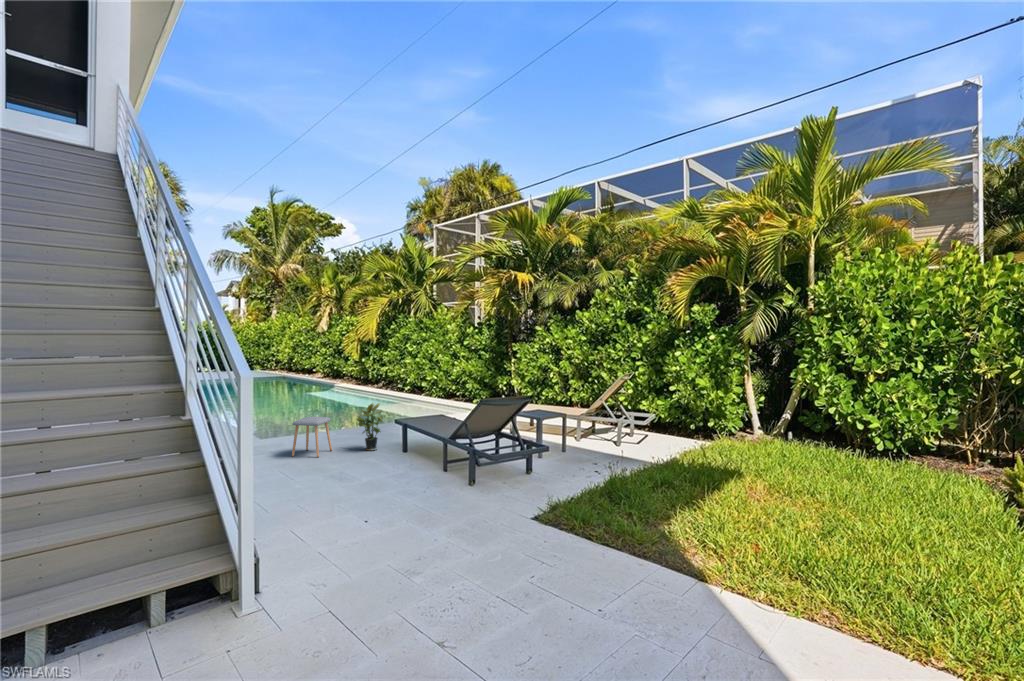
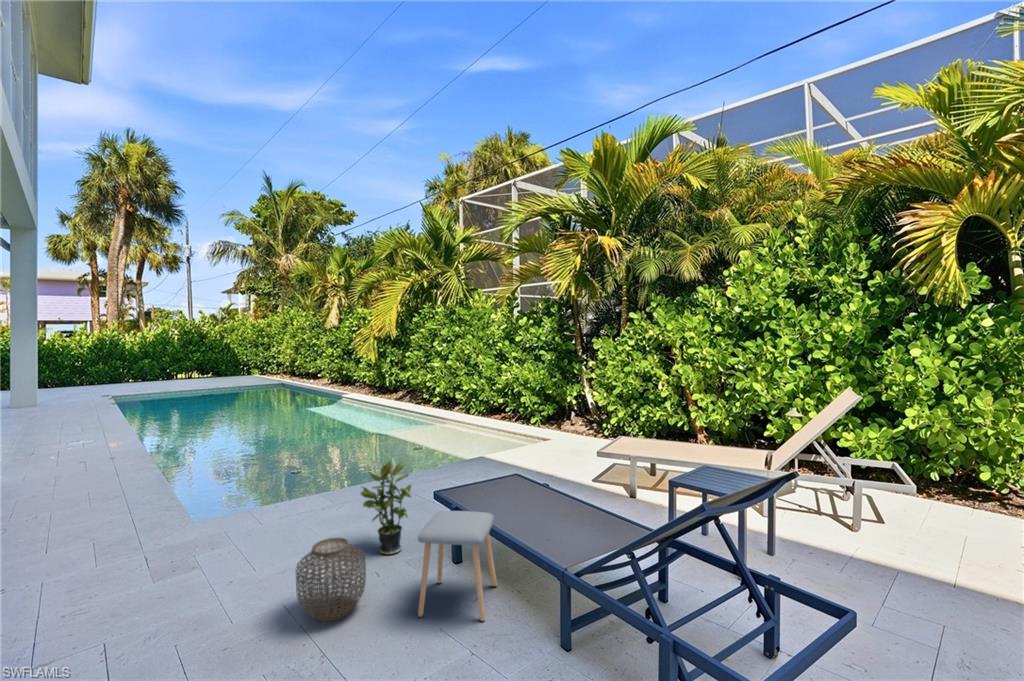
stool: present [292,417,332,458] -> present [418,511,497,622]
woven basket: none [328,432,360,466] -> present [296,538,366,621]

